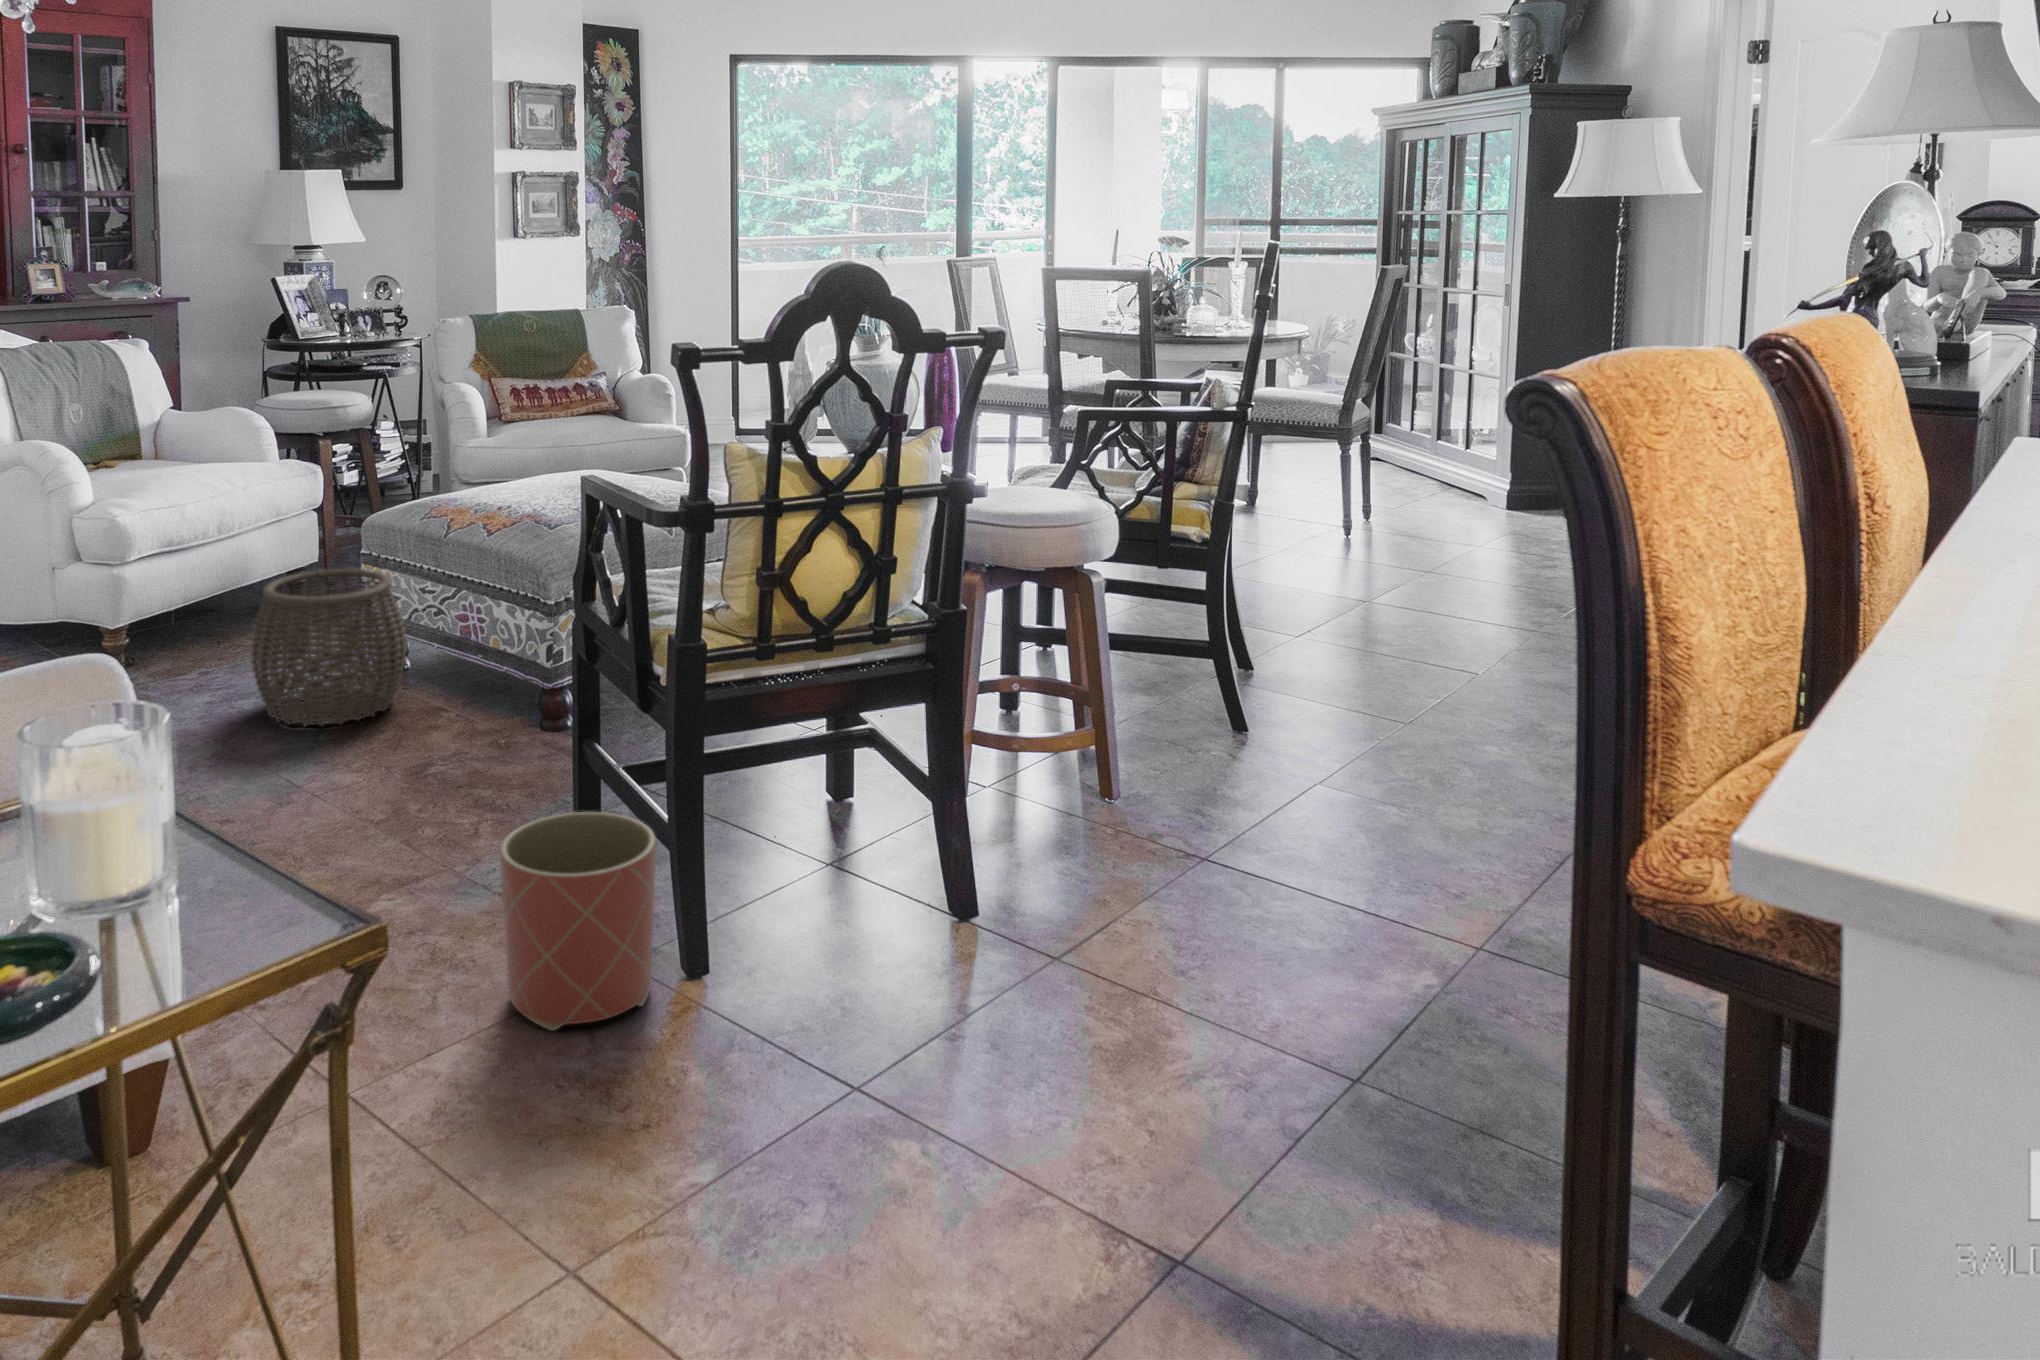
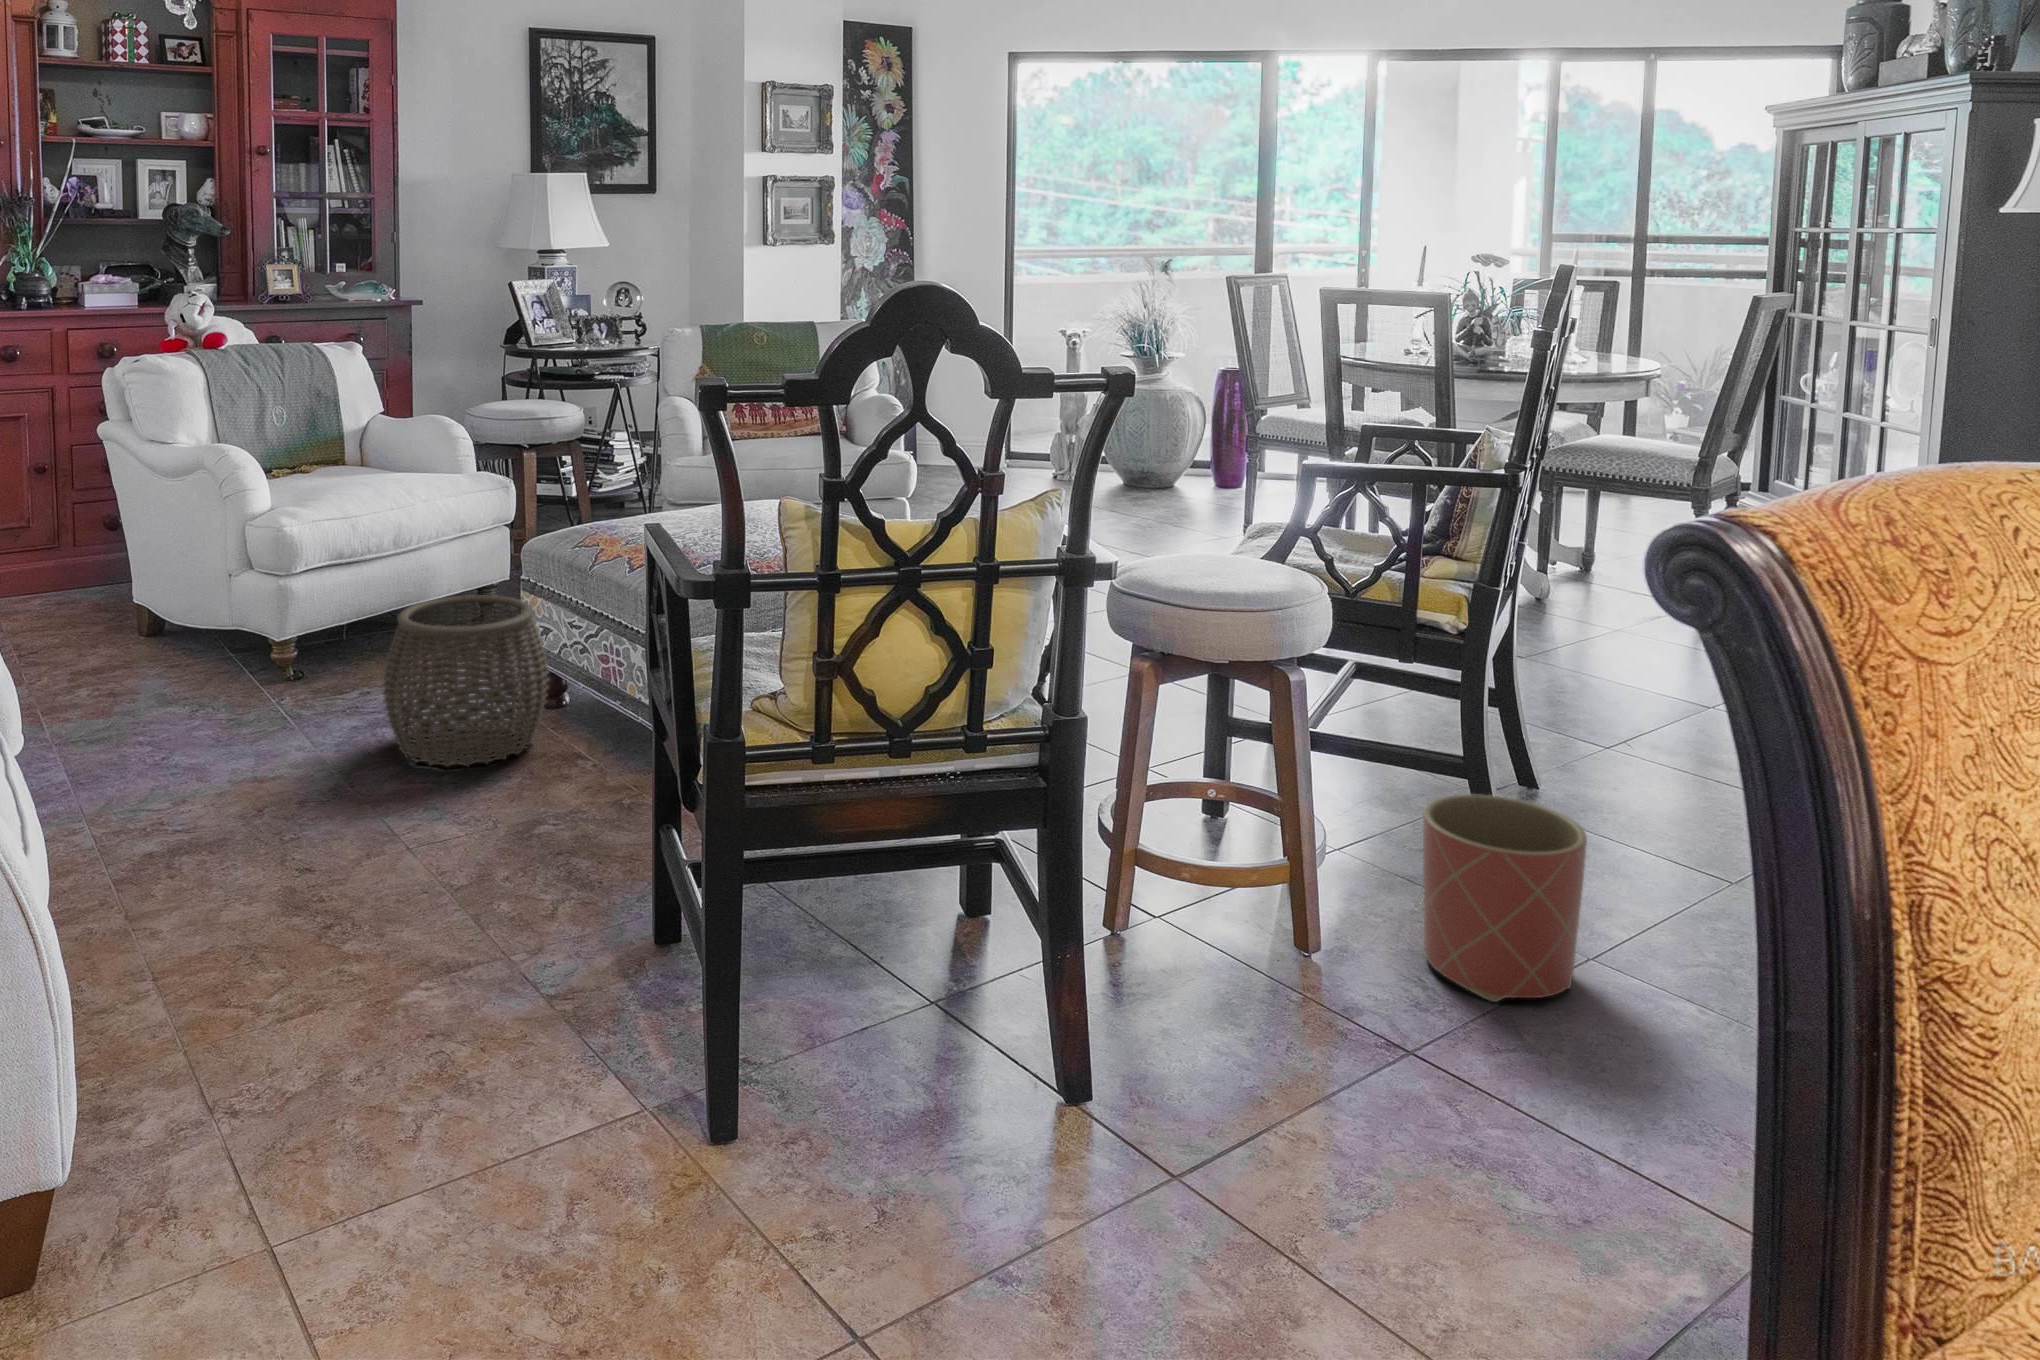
planter: present [500,812,656,1030] -> present [1423,794,1587,1002]

